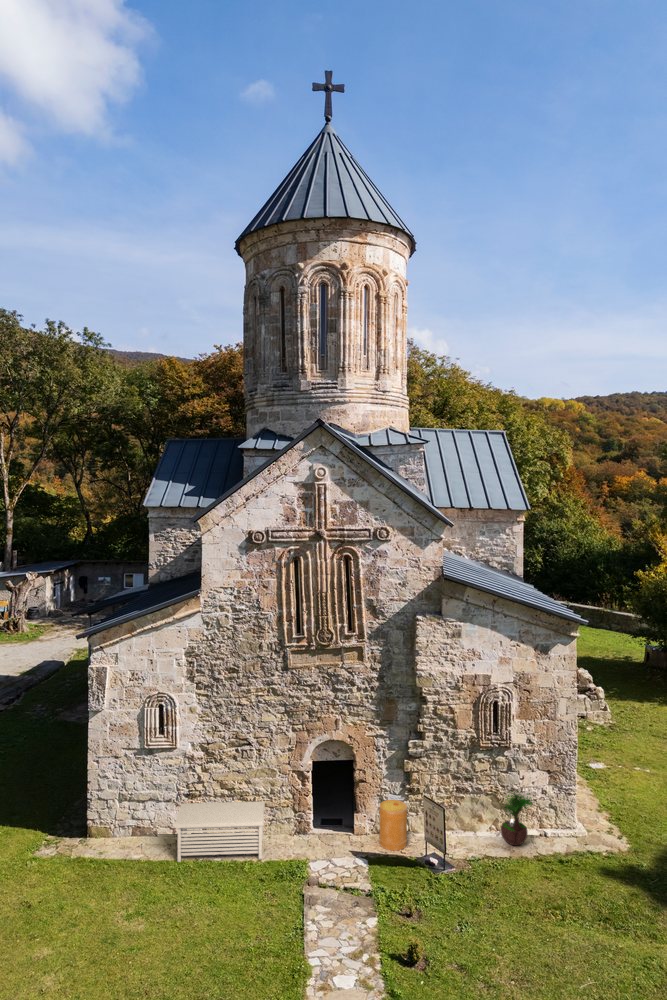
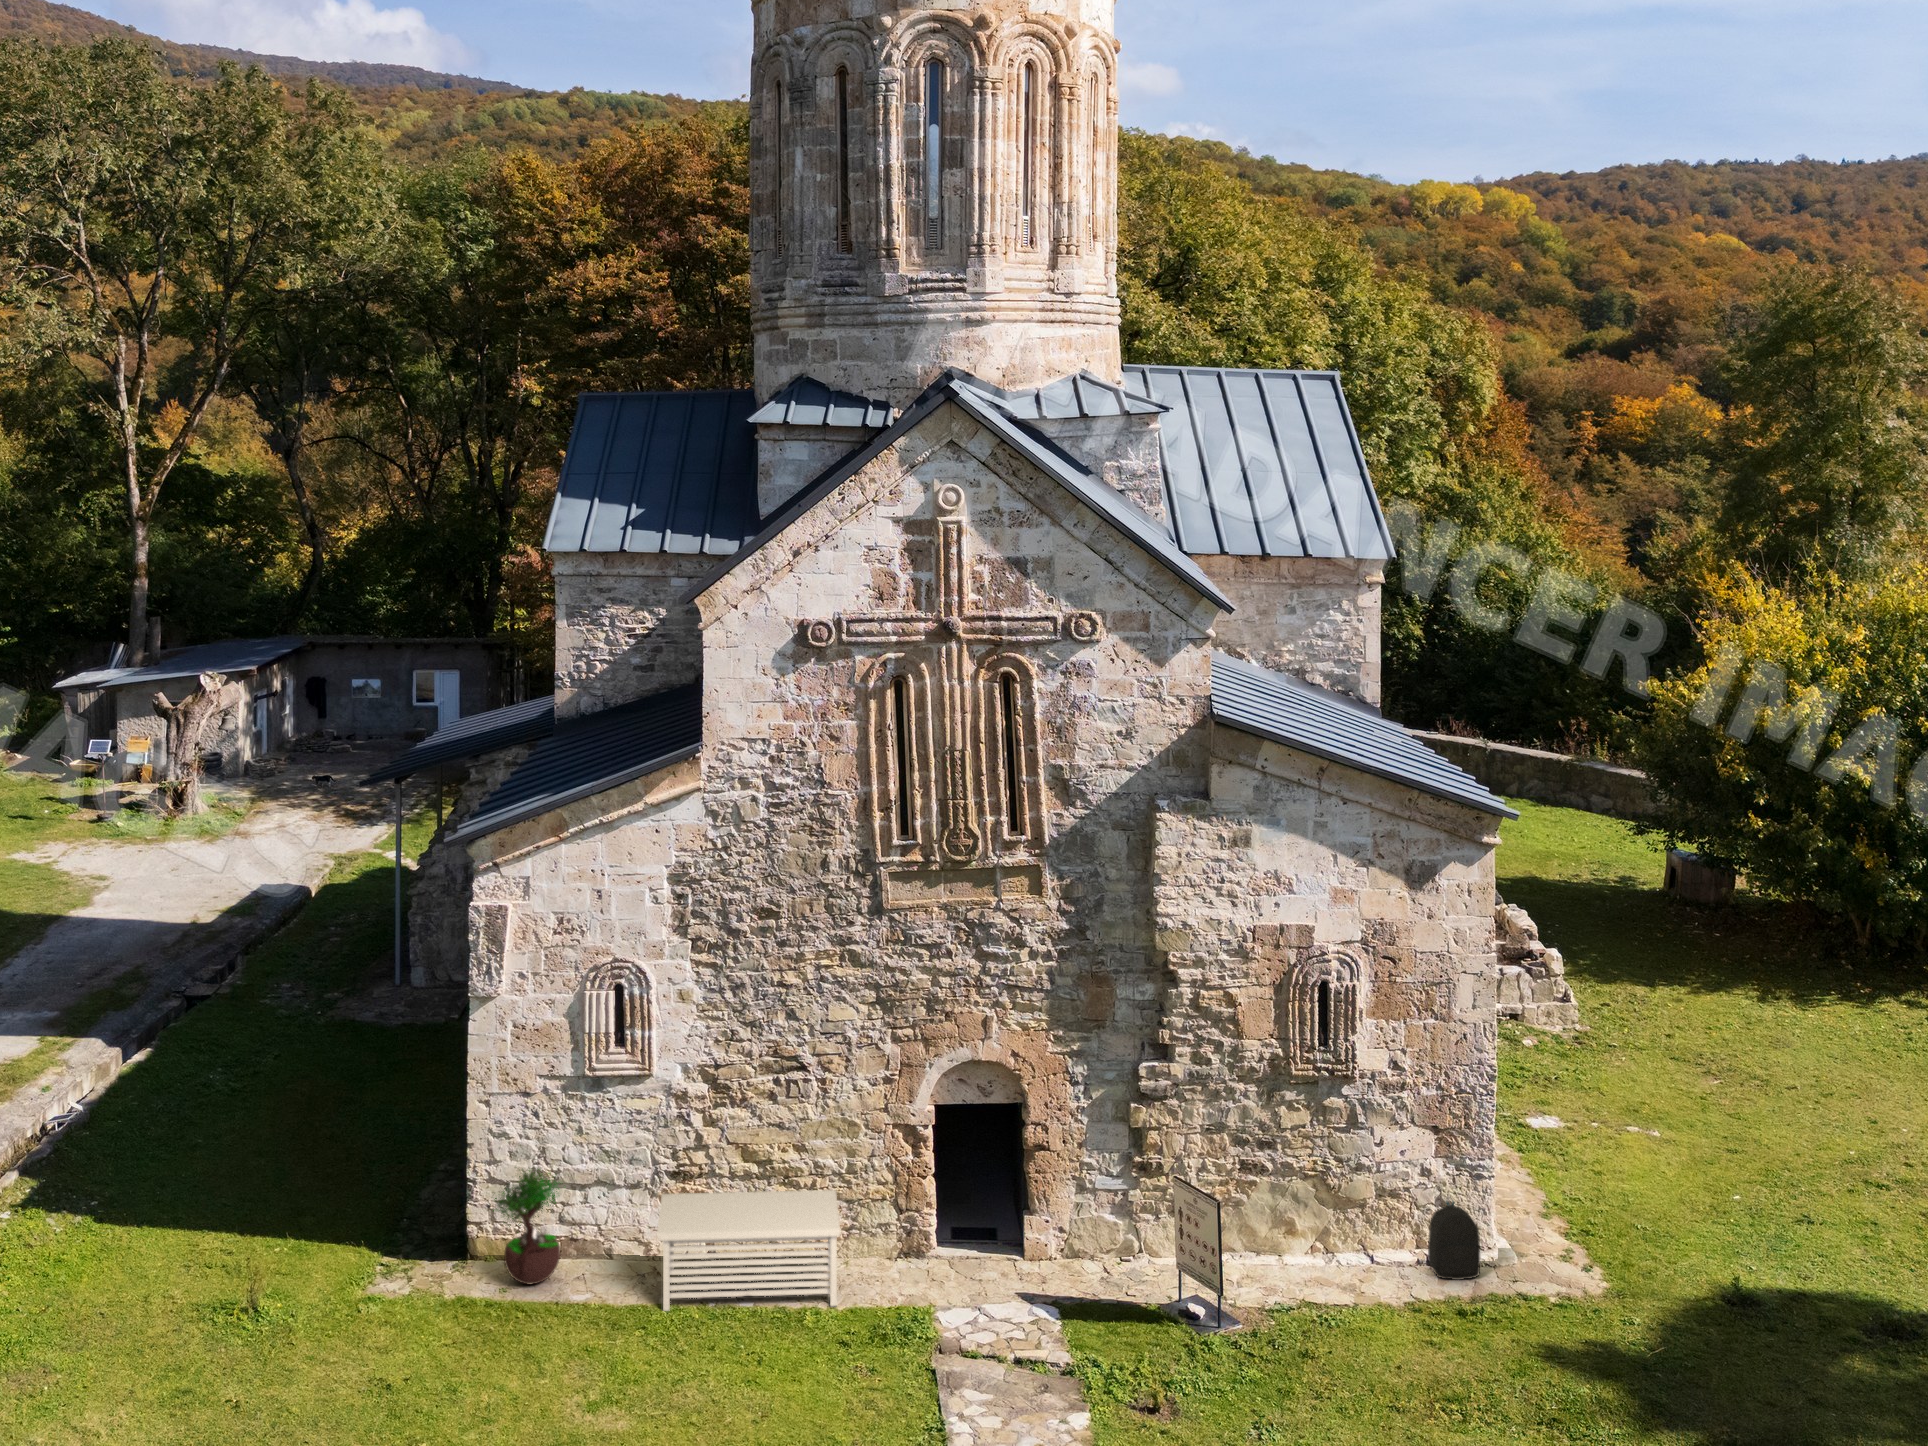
potted tree: present [501,791,532,845] -> present [493,1169,560,1284]
basket: present [379,800,407,851] -> none [1078,1186,1137,1290]
backpack: none [546,805,570,845] -> present [1428,1200,1480,1280]

